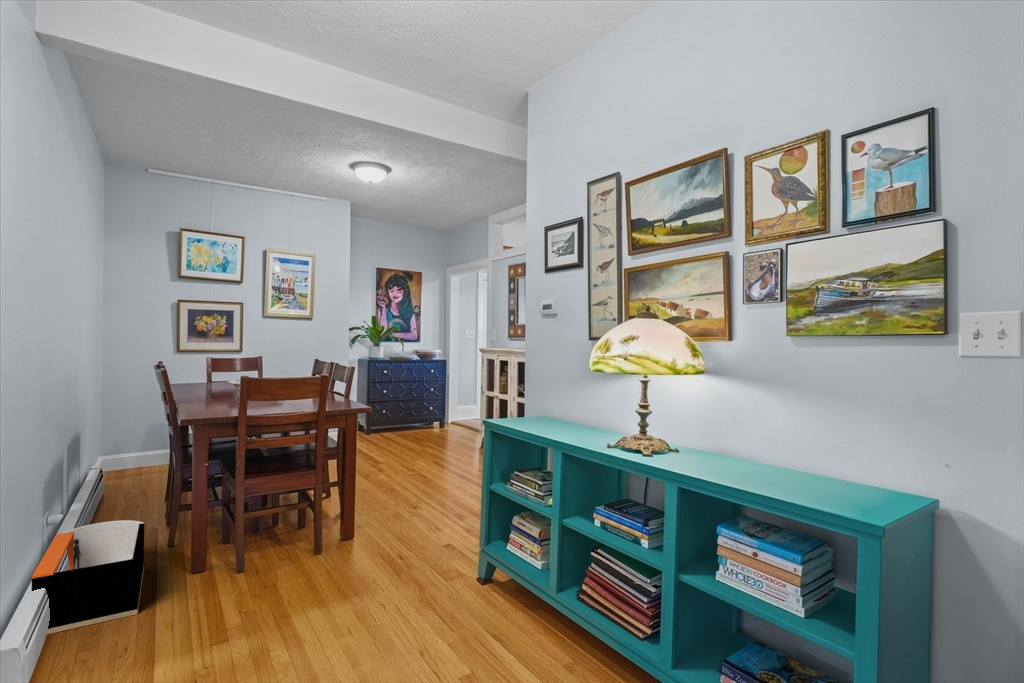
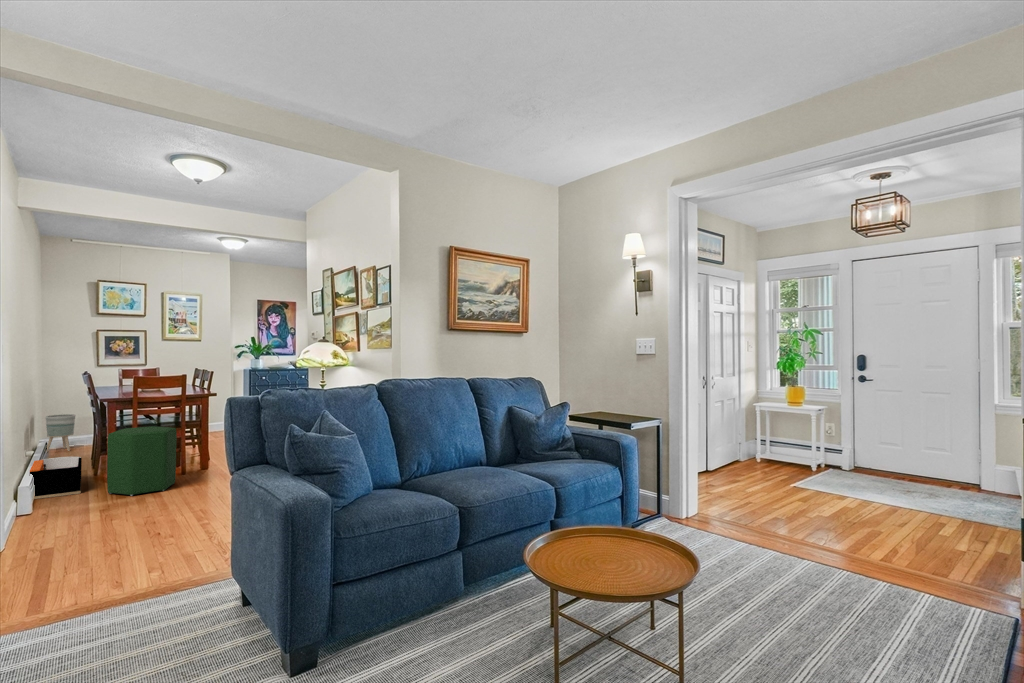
planter: none [102,422,146,480] -> present [46,414,75,452]
ottoman: none [190,470,317,631] -> present [107,426,177,496]

